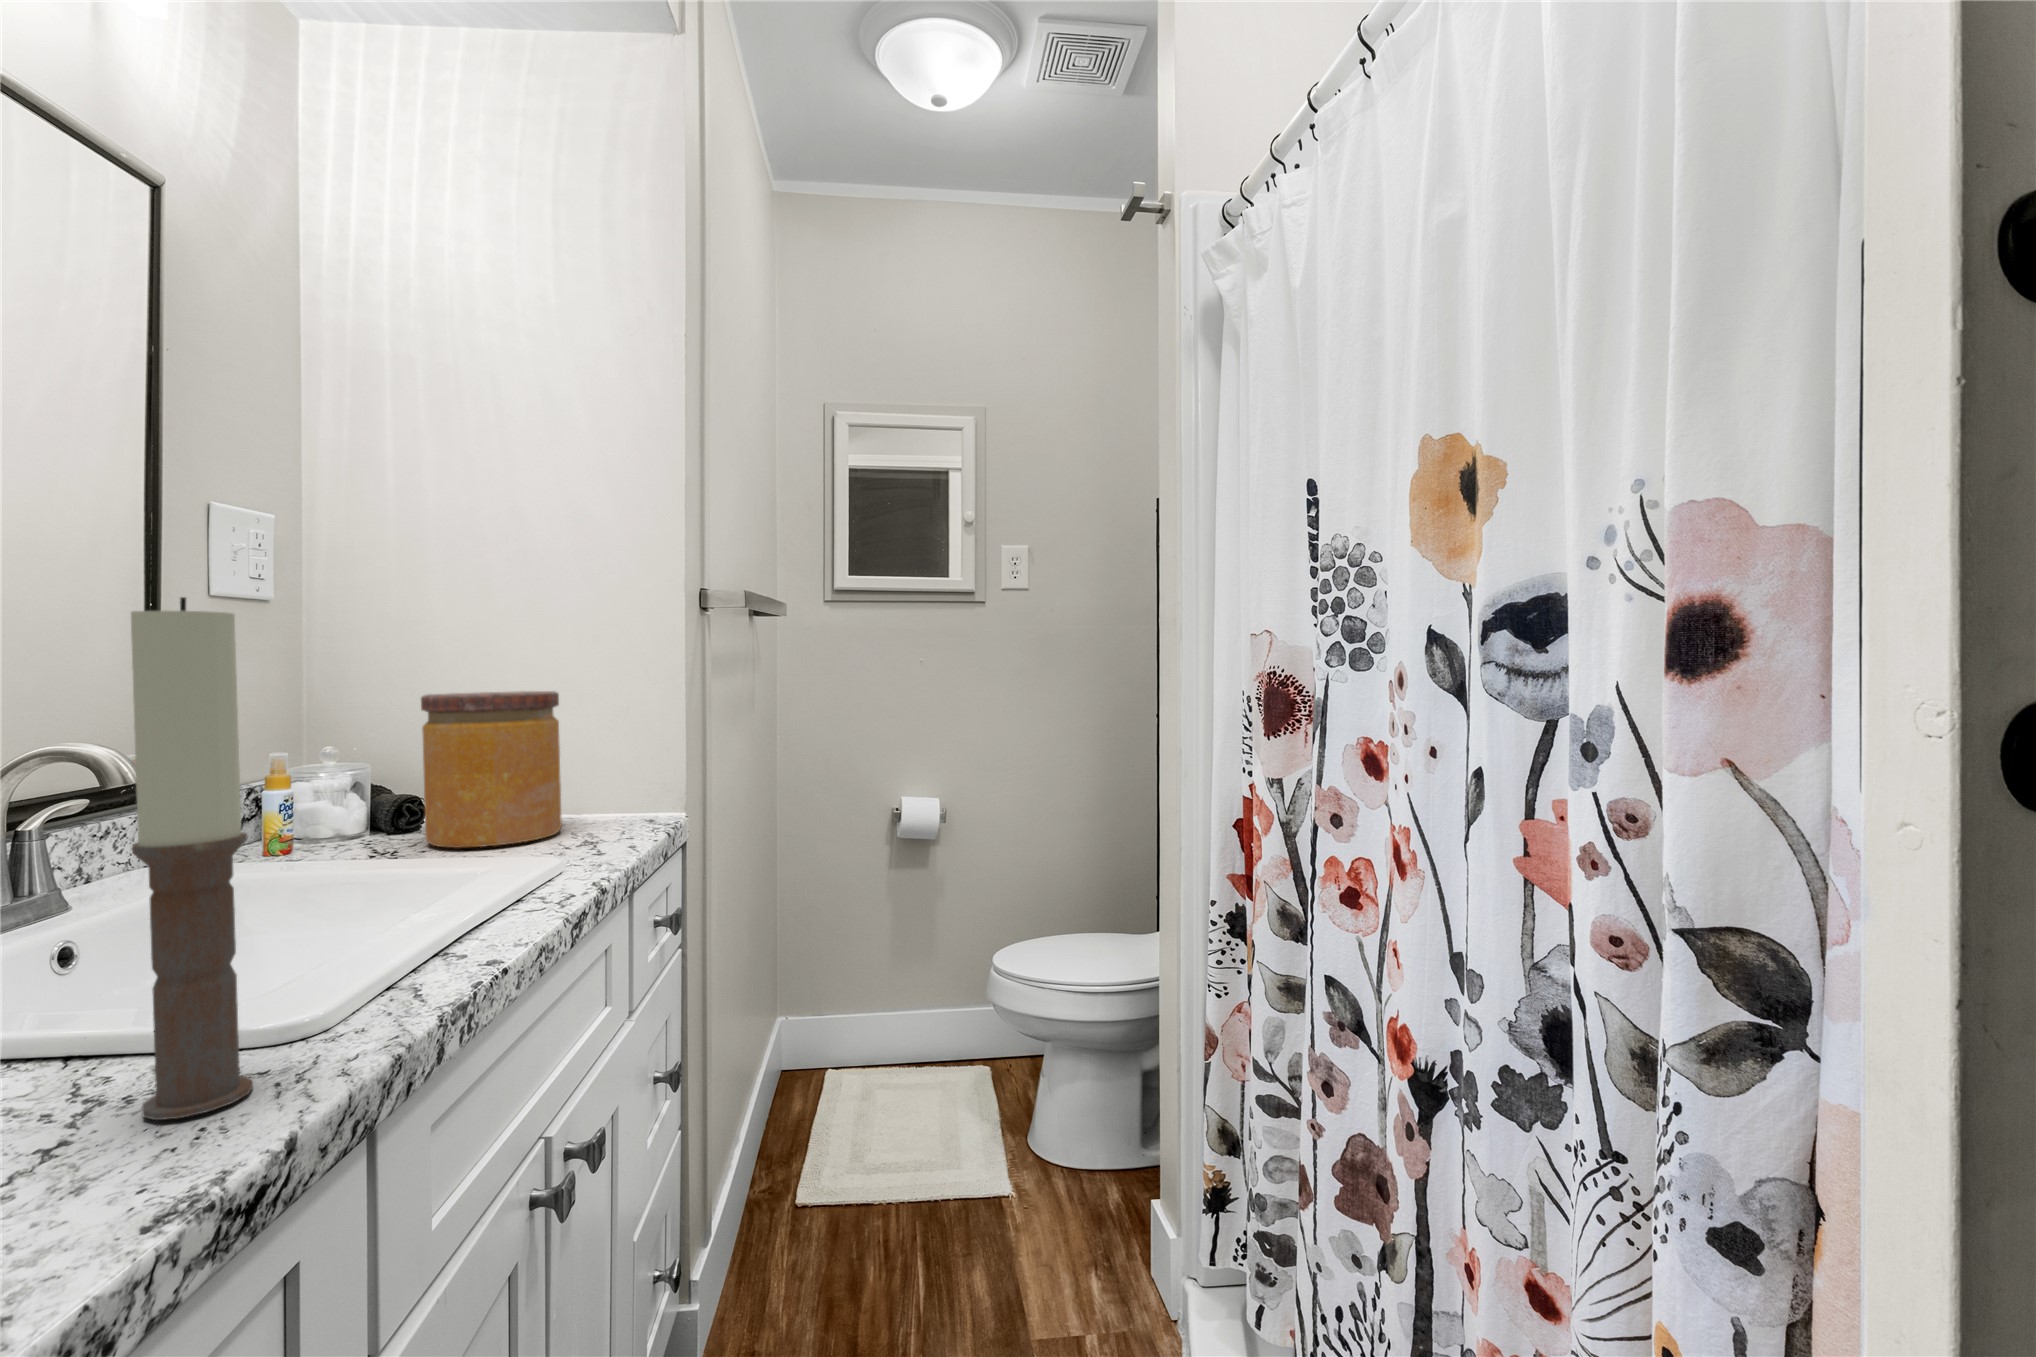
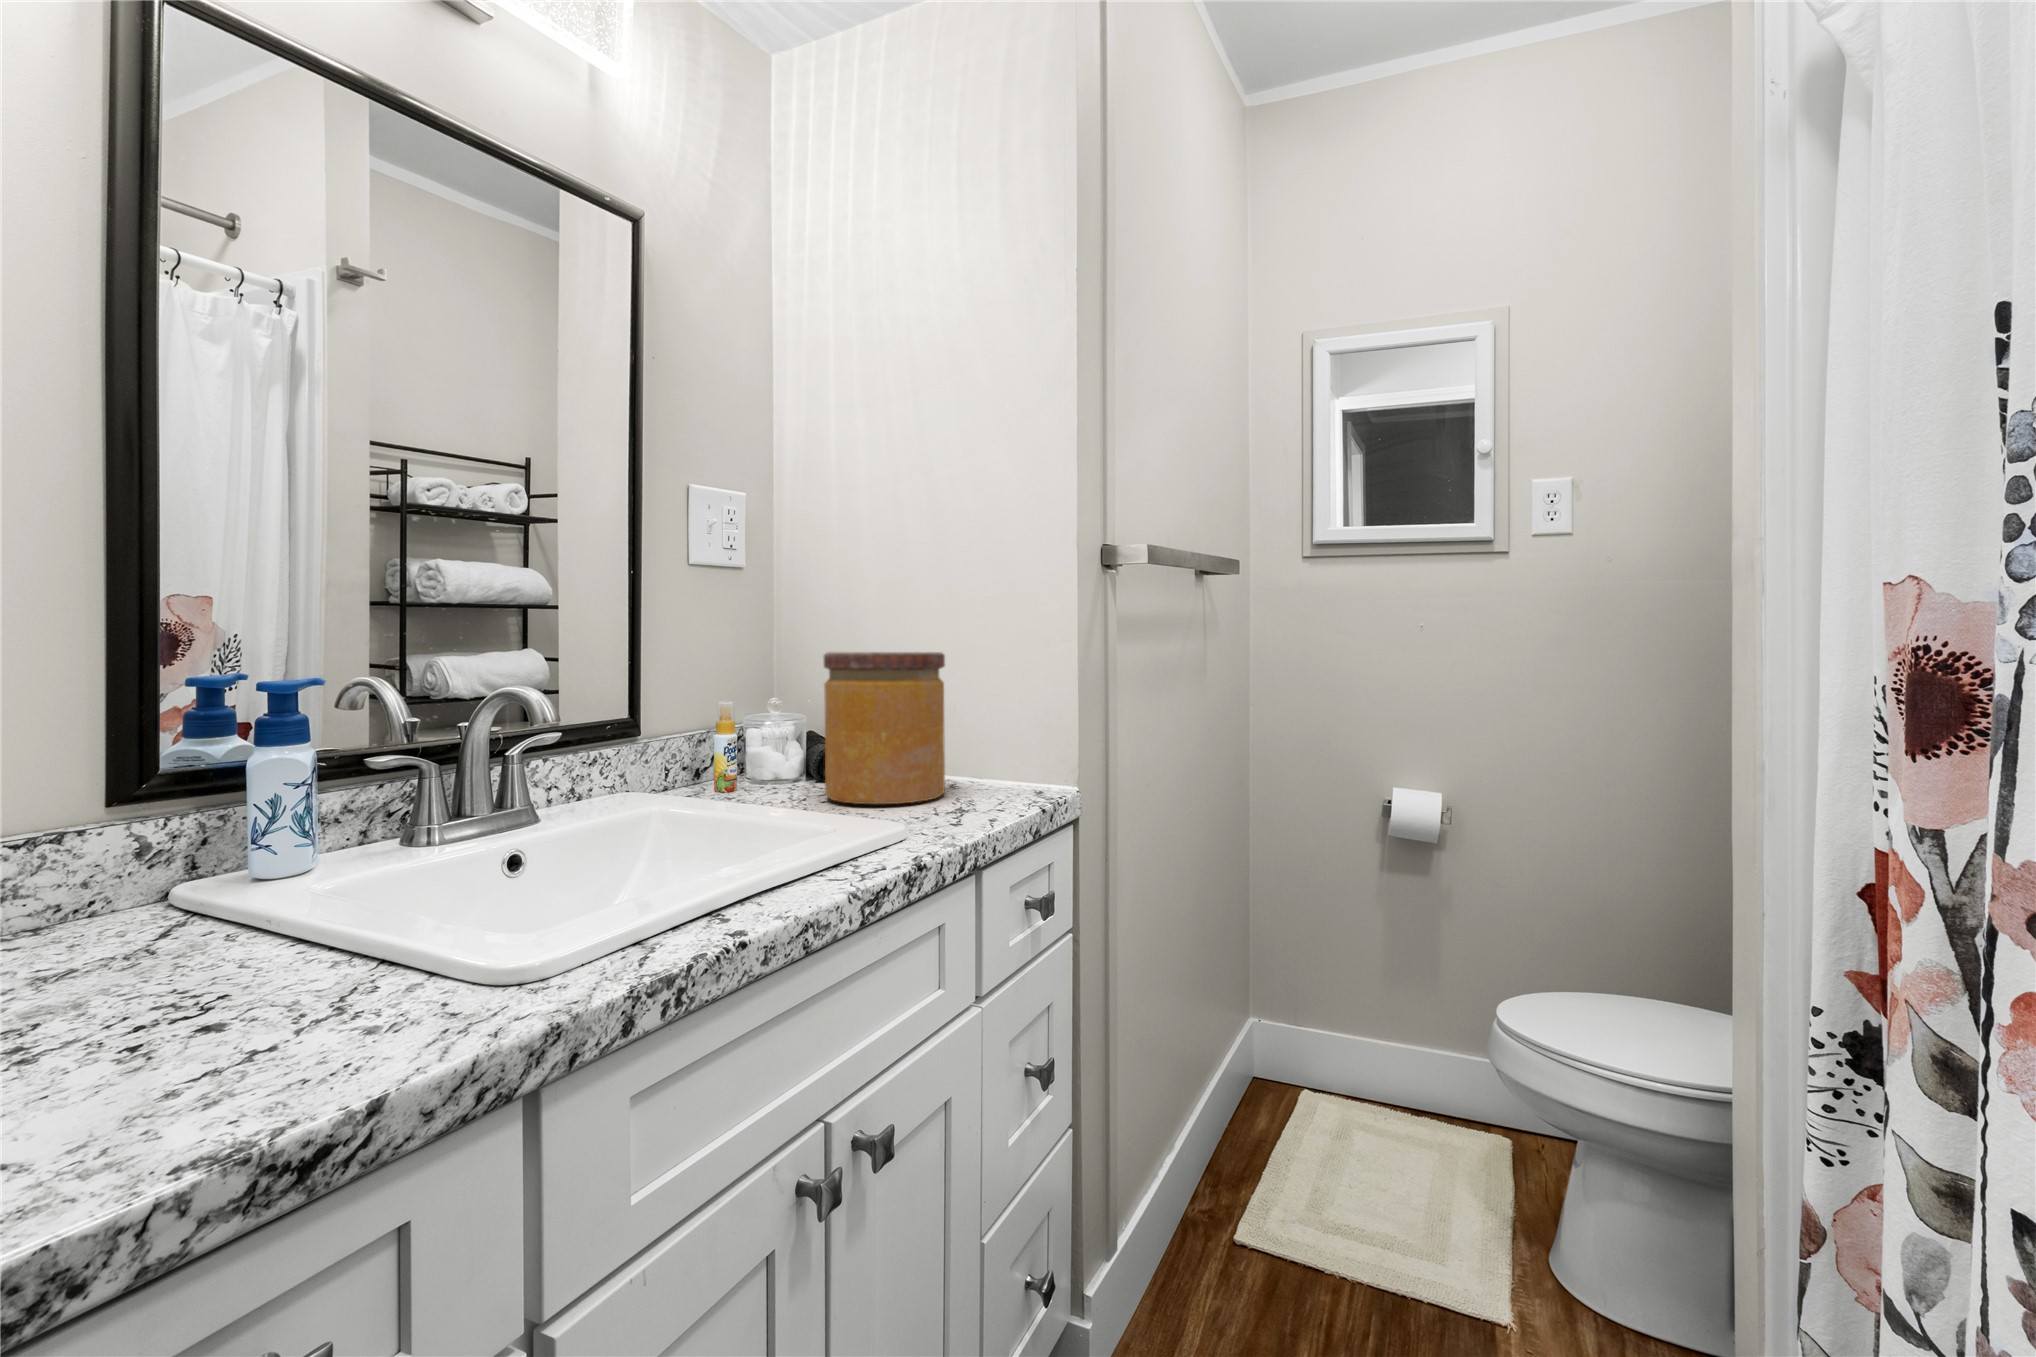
candle: present [131,597,253,1120] -> none [321,529,428,1046]

